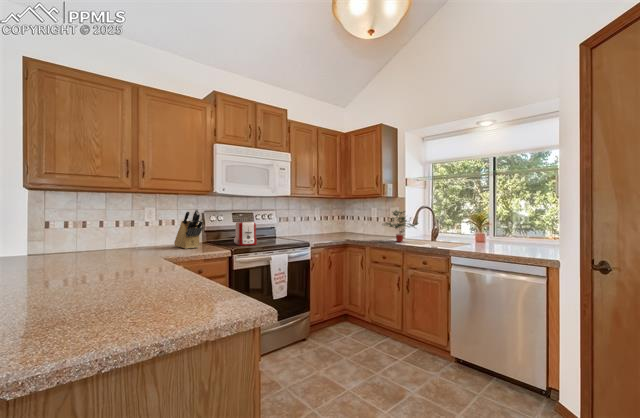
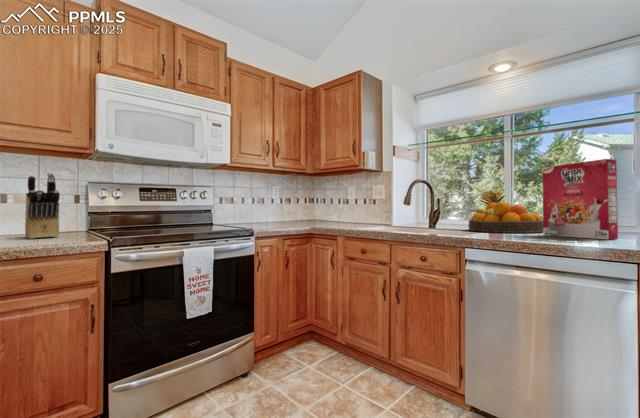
potted plant: present [384,210,419,242] -> none [359,183,412,228]
cereal box: none [500,210,539,257] -> present [542,159,618,239]
toaster: present [234,222,257,246] -> none [133,198,169,234]
fruit bowl: none [457,227,506,249] -> present [468,202,543,233]

